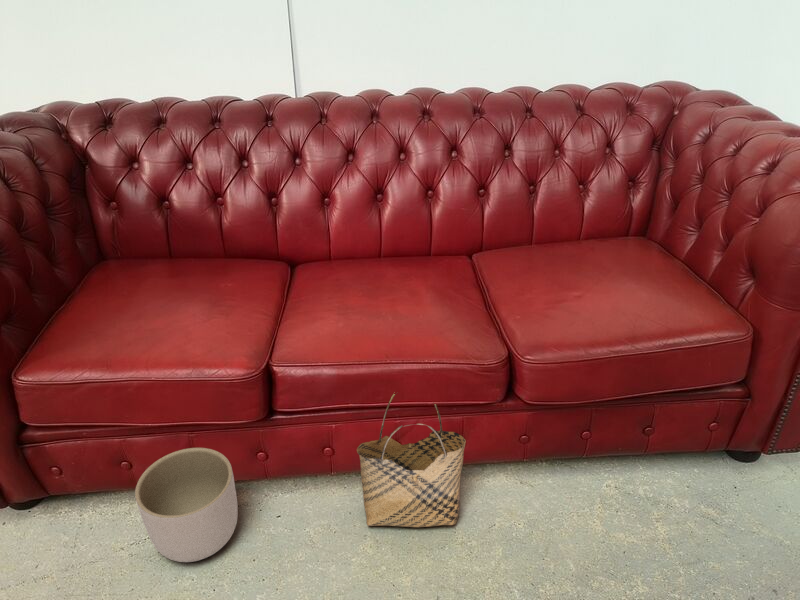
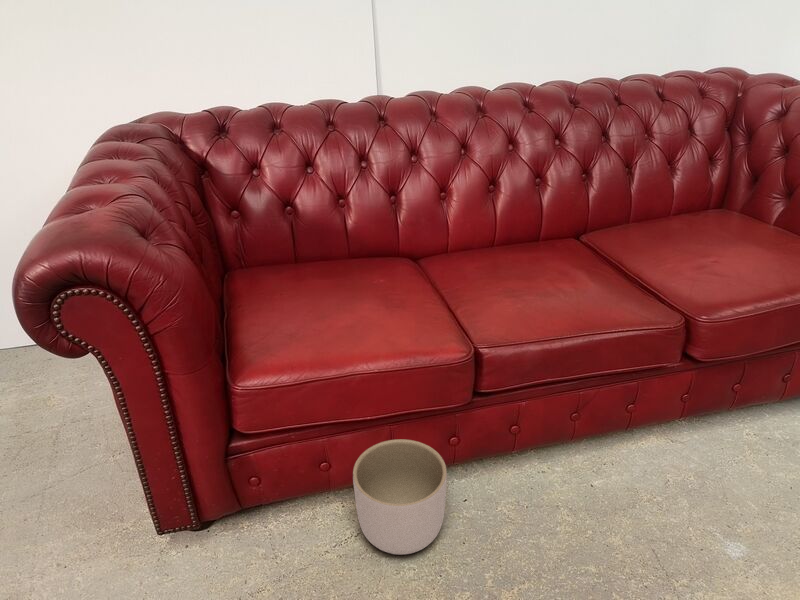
woven basket: present [357,392,466,527] -> none [549,353,650,497]

